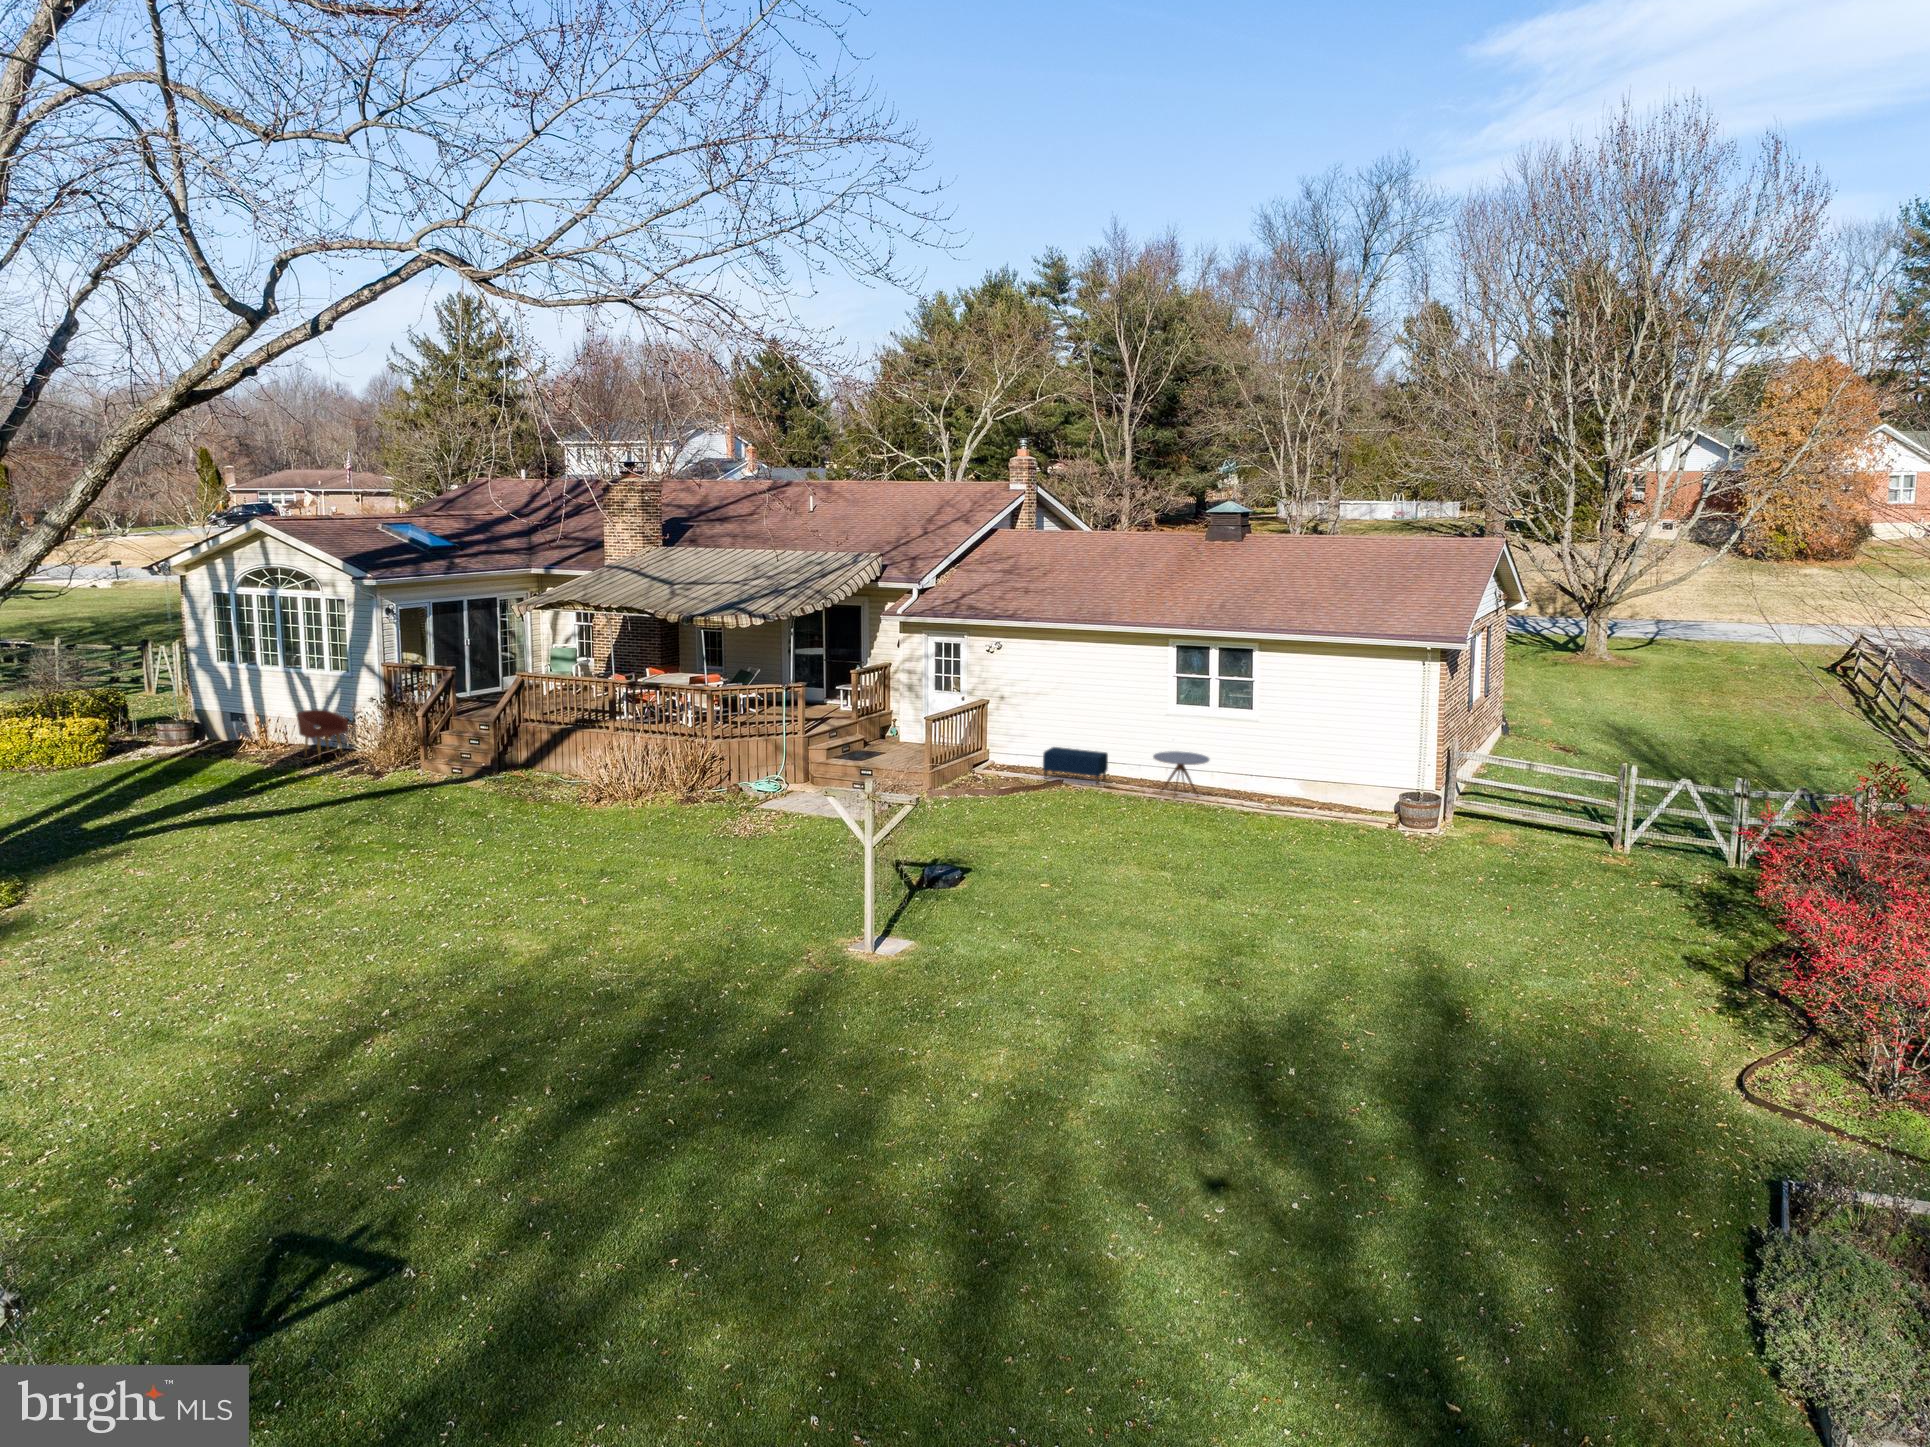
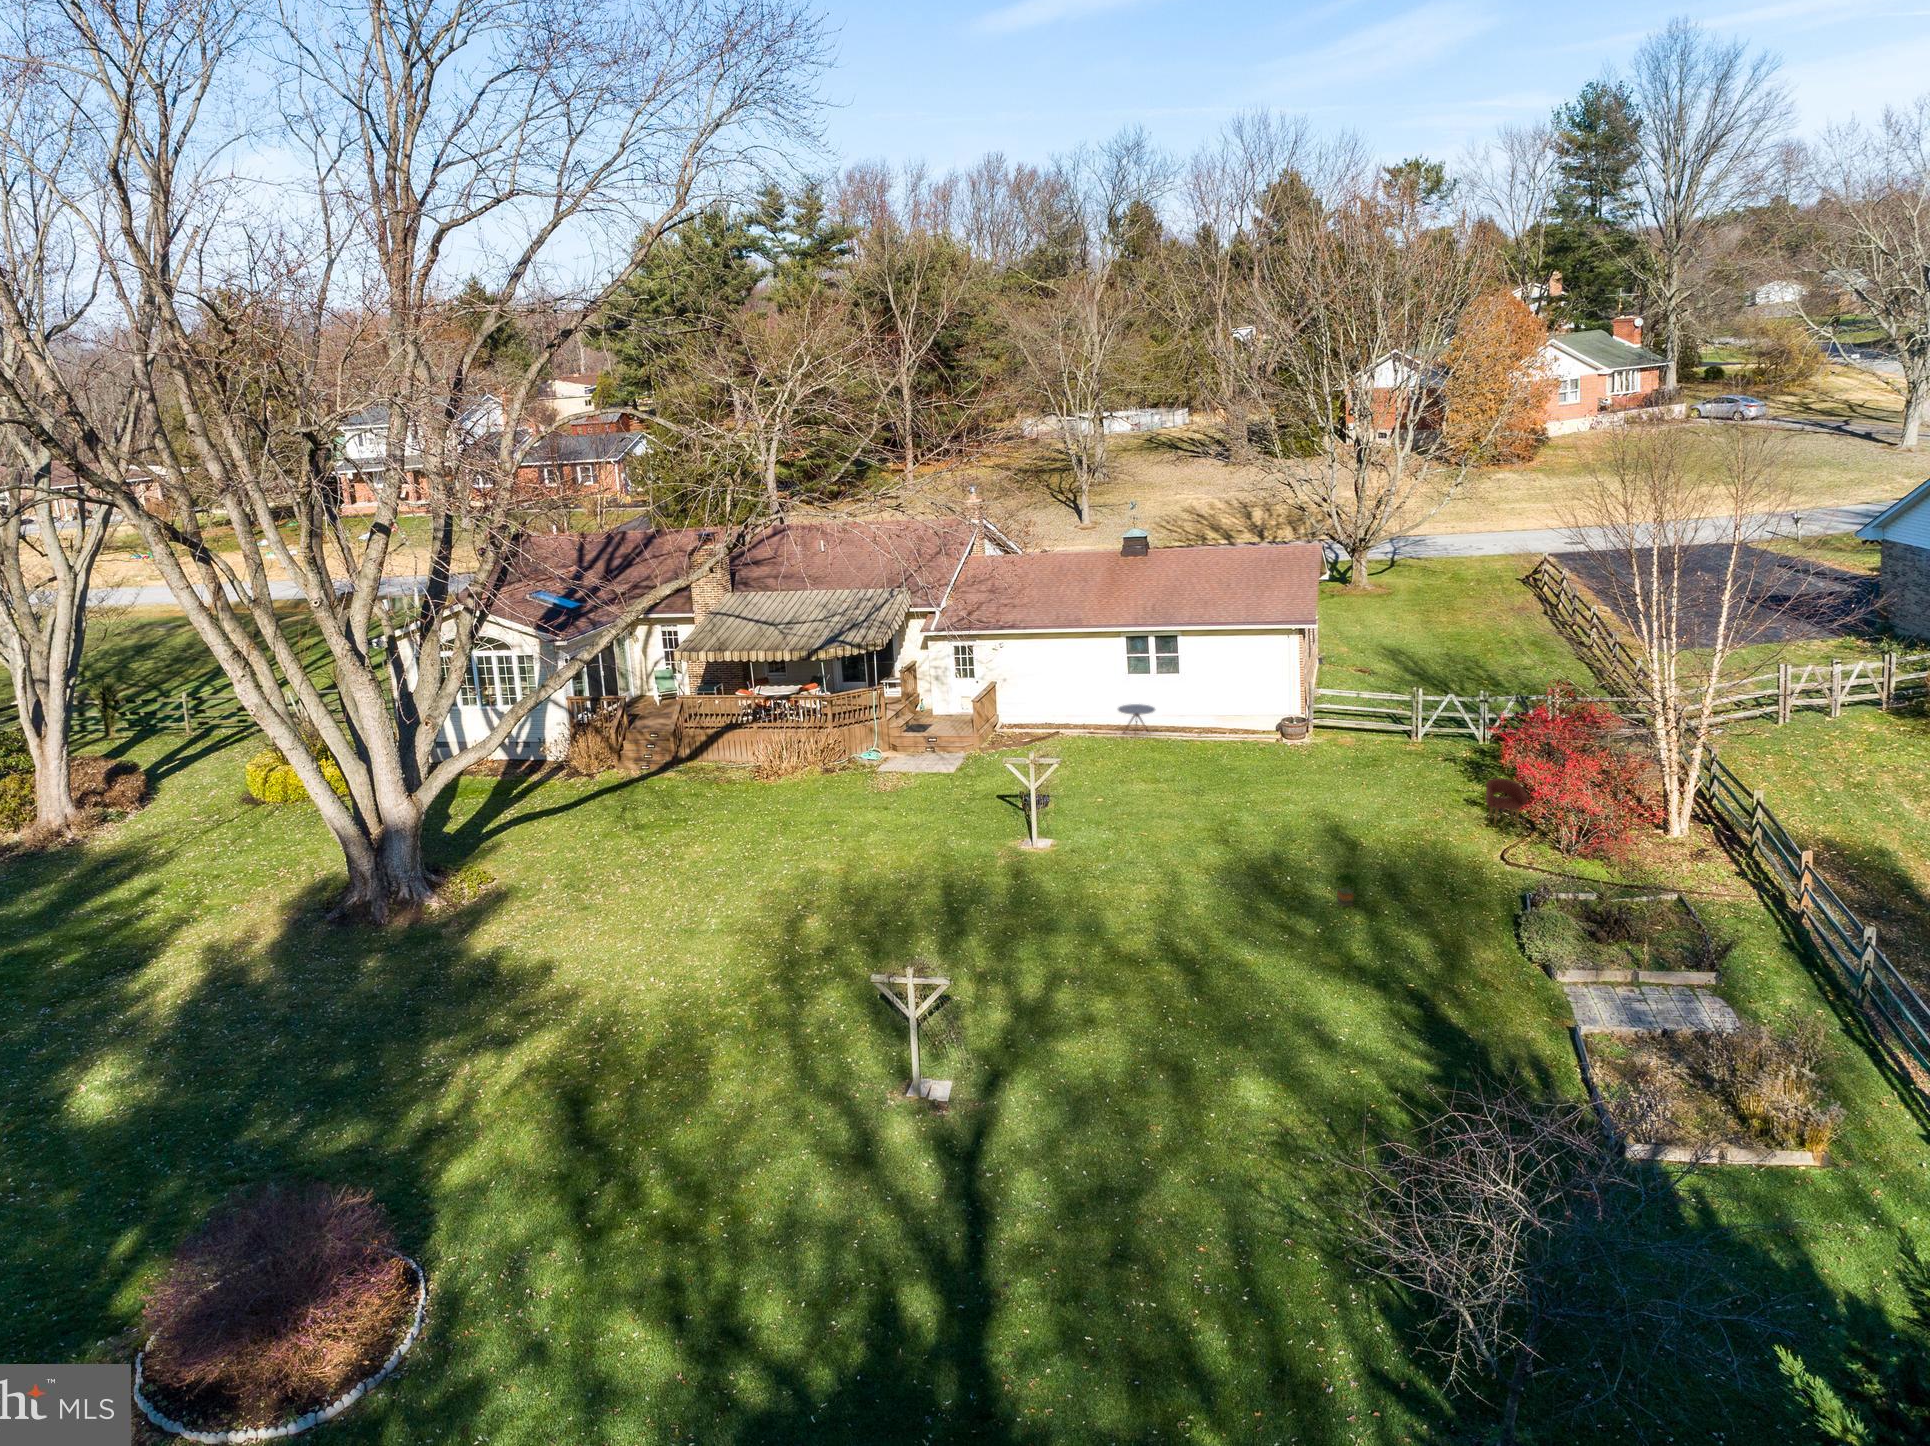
armchair: present [297,710,348,756] -> present [1486,778,1528,825]
bench: present [1043,747,1108,784] -> none [1040,709,1082,732]
potted tree: none [1326,1076,1377,1153] -> present [1335,873,1359,906]

